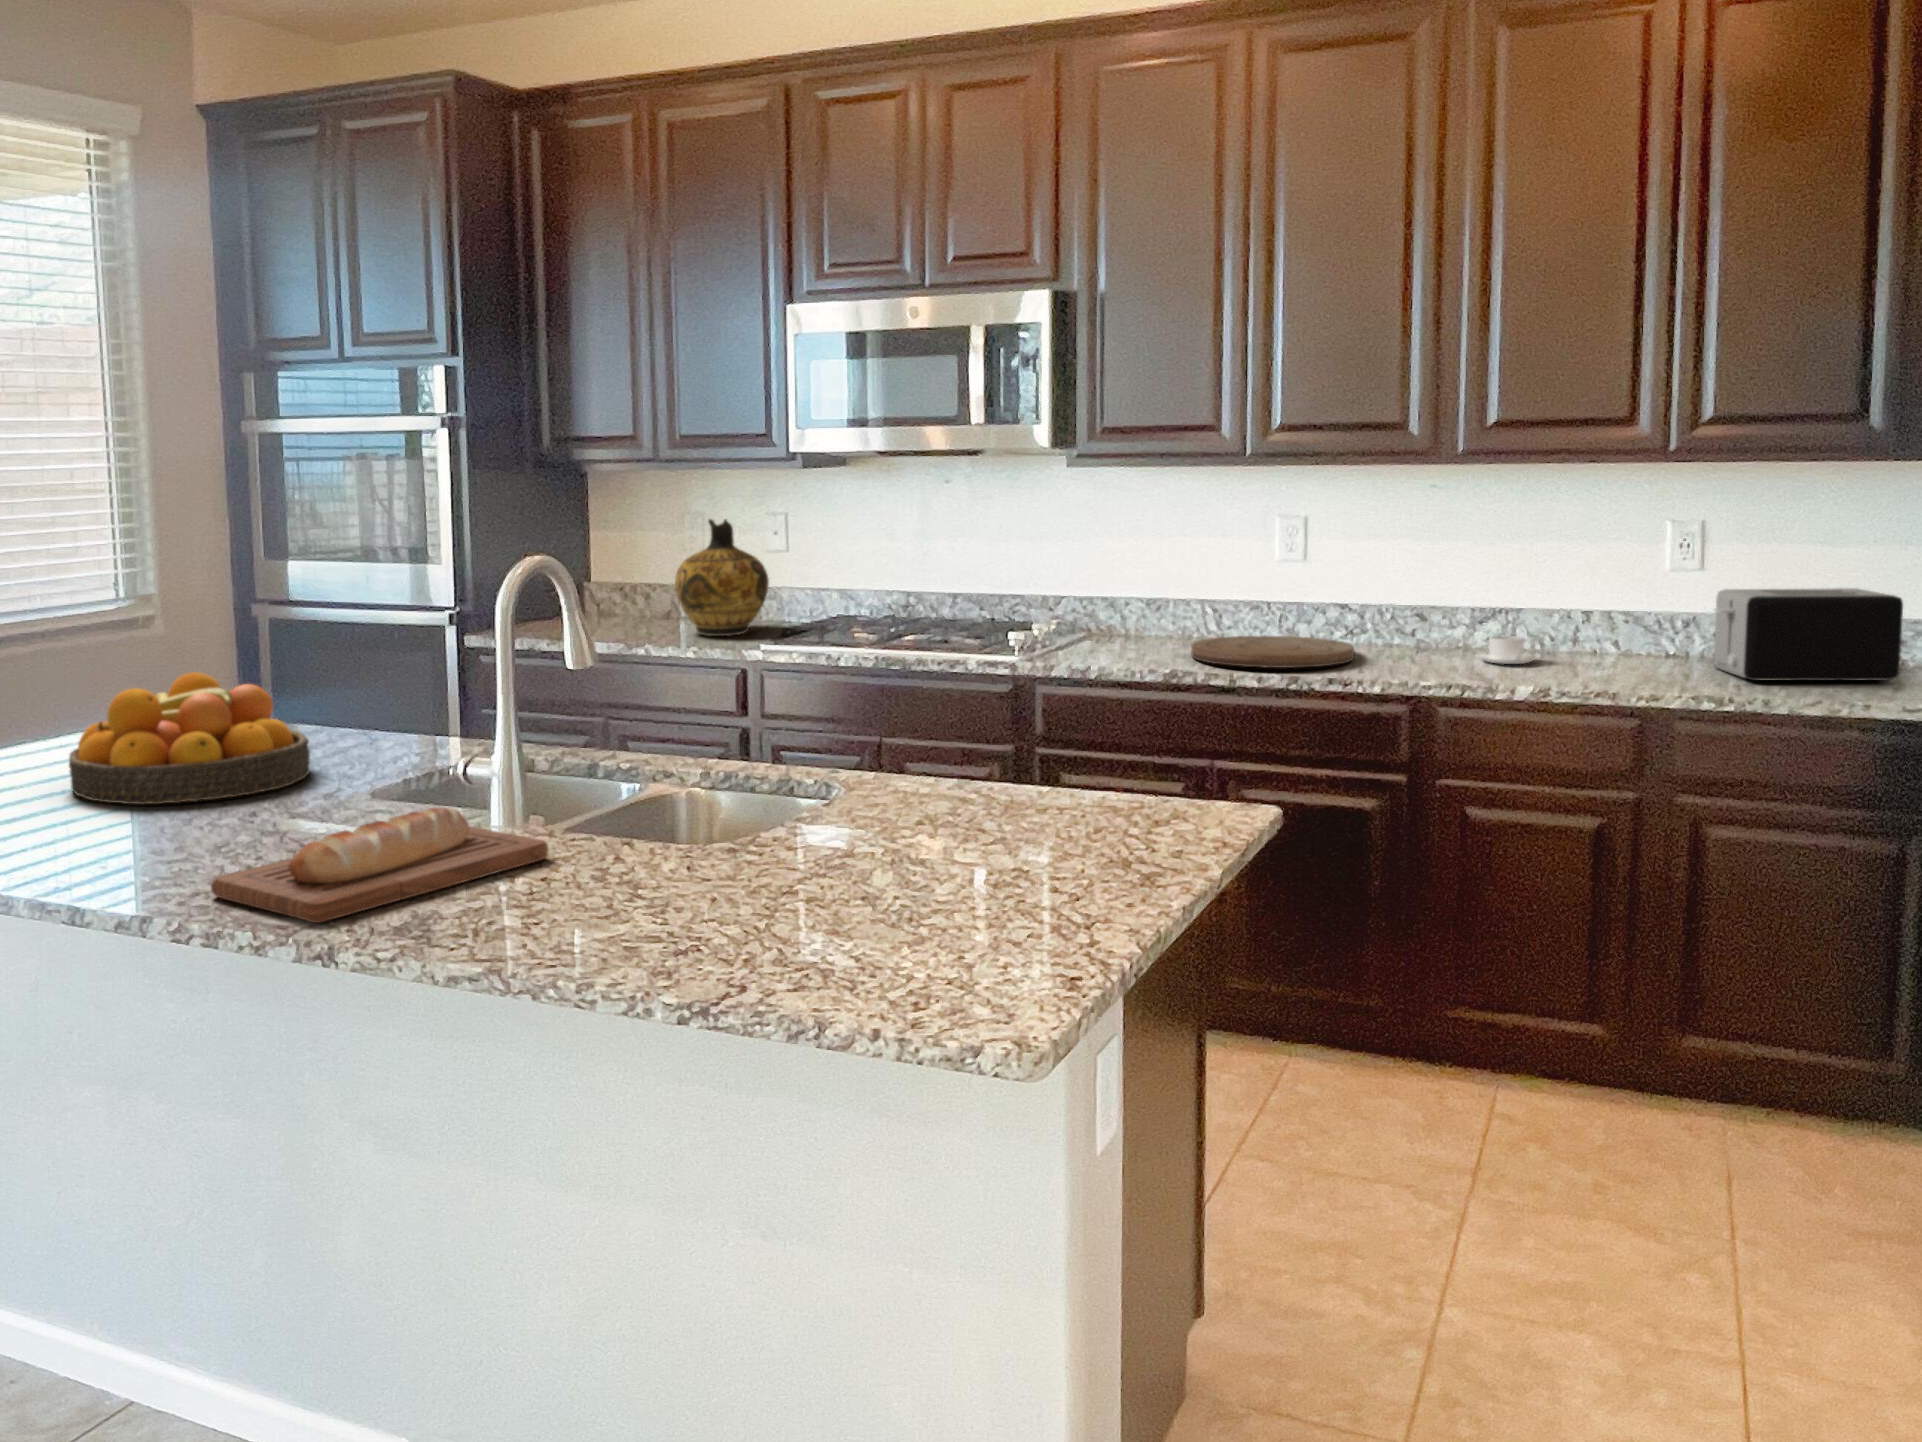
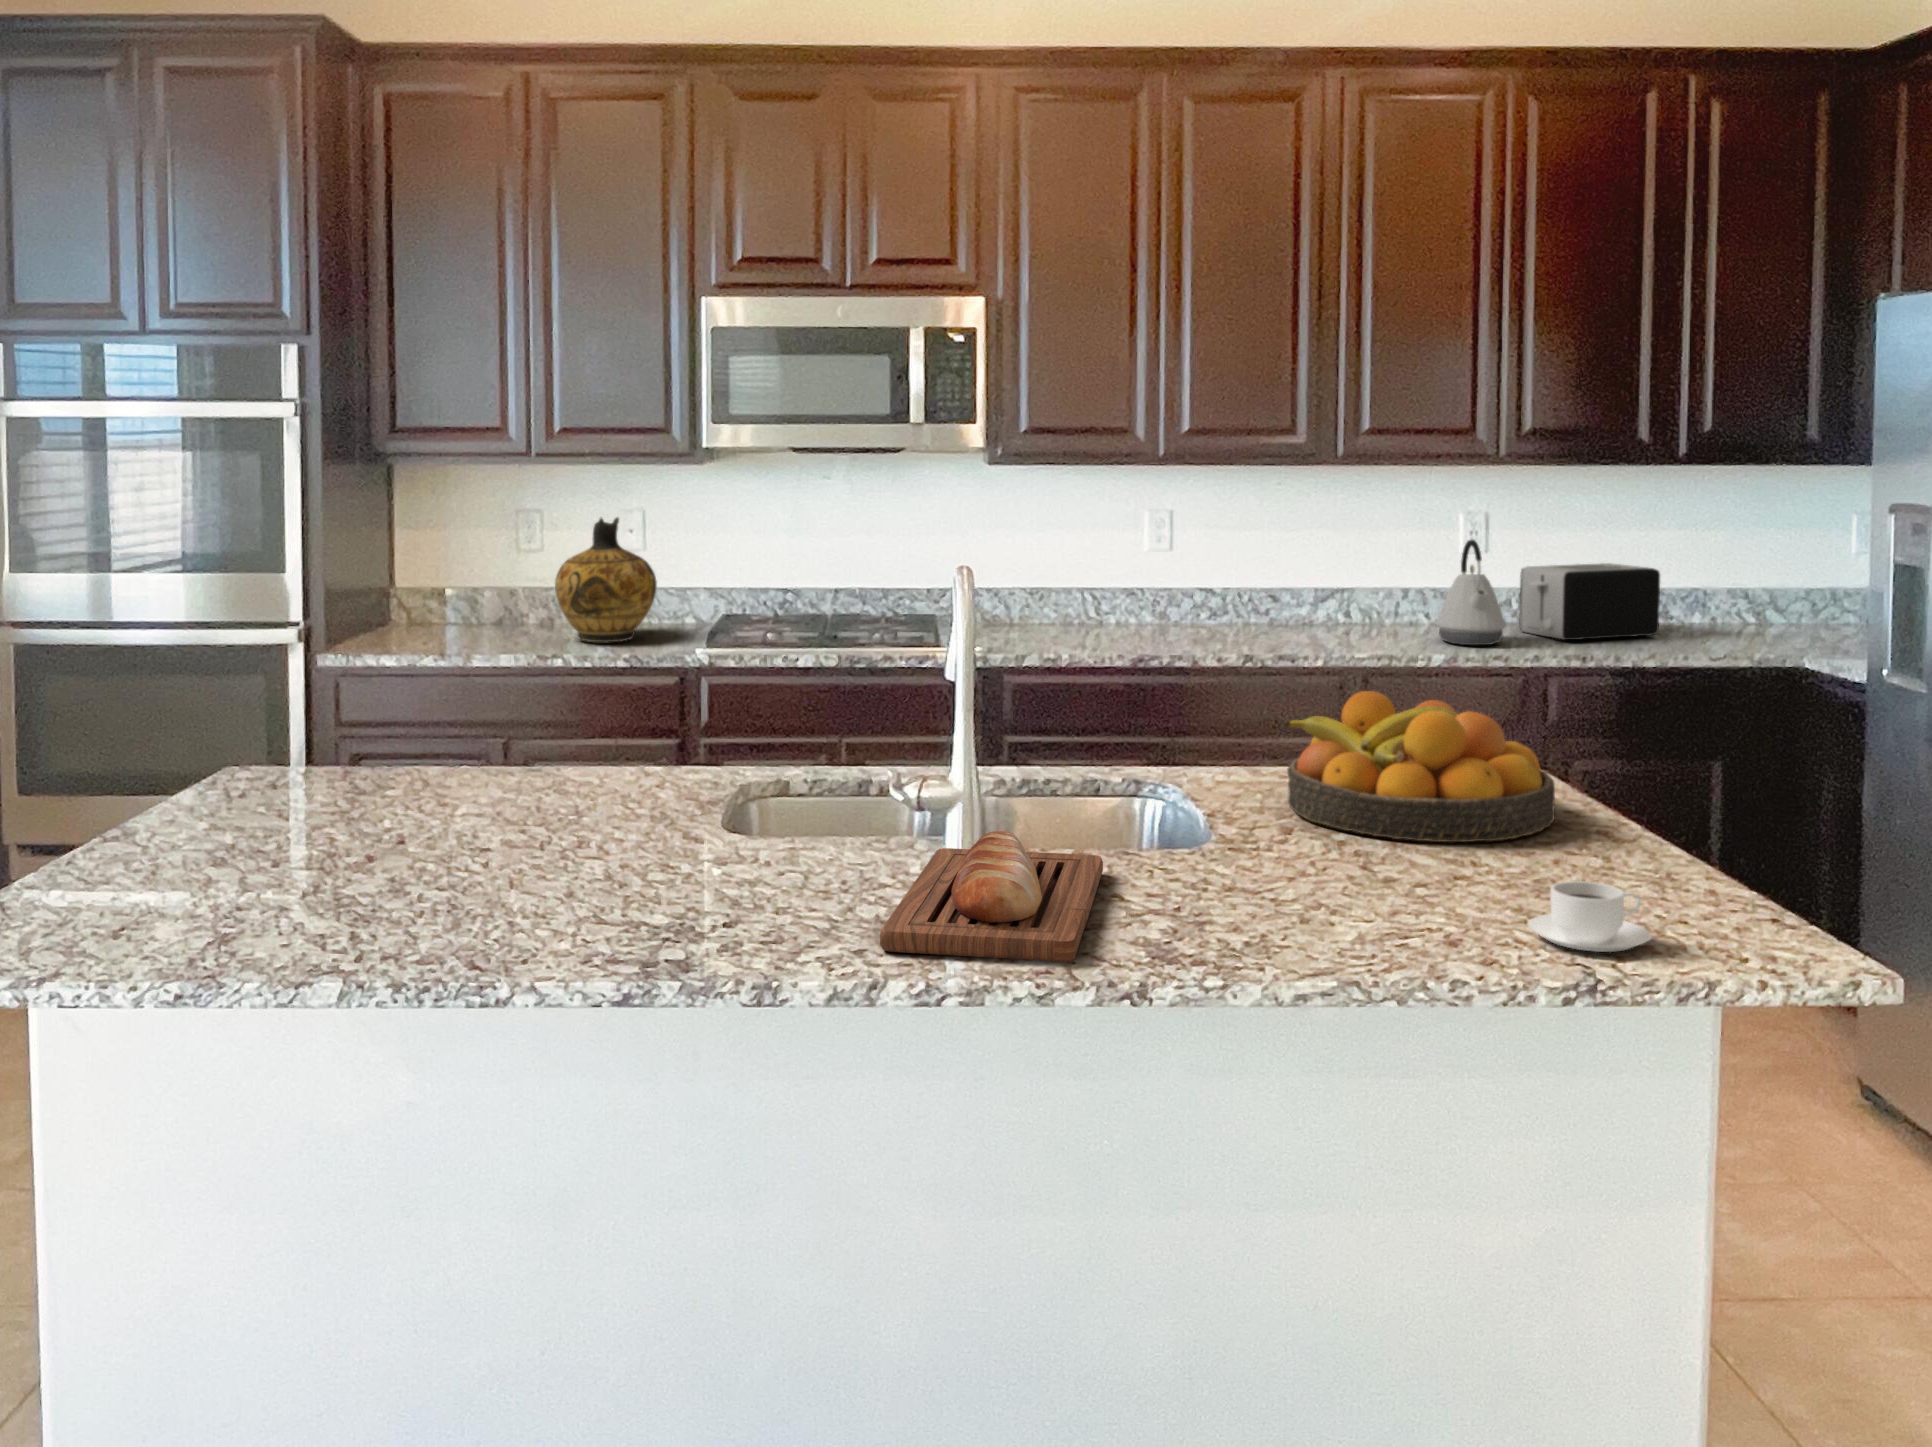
kettle: none [1577,555,1663,681] -> present [1437,540,1505,645]
cutting board: present [1191,636,1354,668] -> none [1109,619,1254,648]
coffee cup: present [1479,636,1536,664] -> present [1528,881,1651,952]
fruit bowl: present [69,672,310,805] -> present [1284,691,1555,842]

